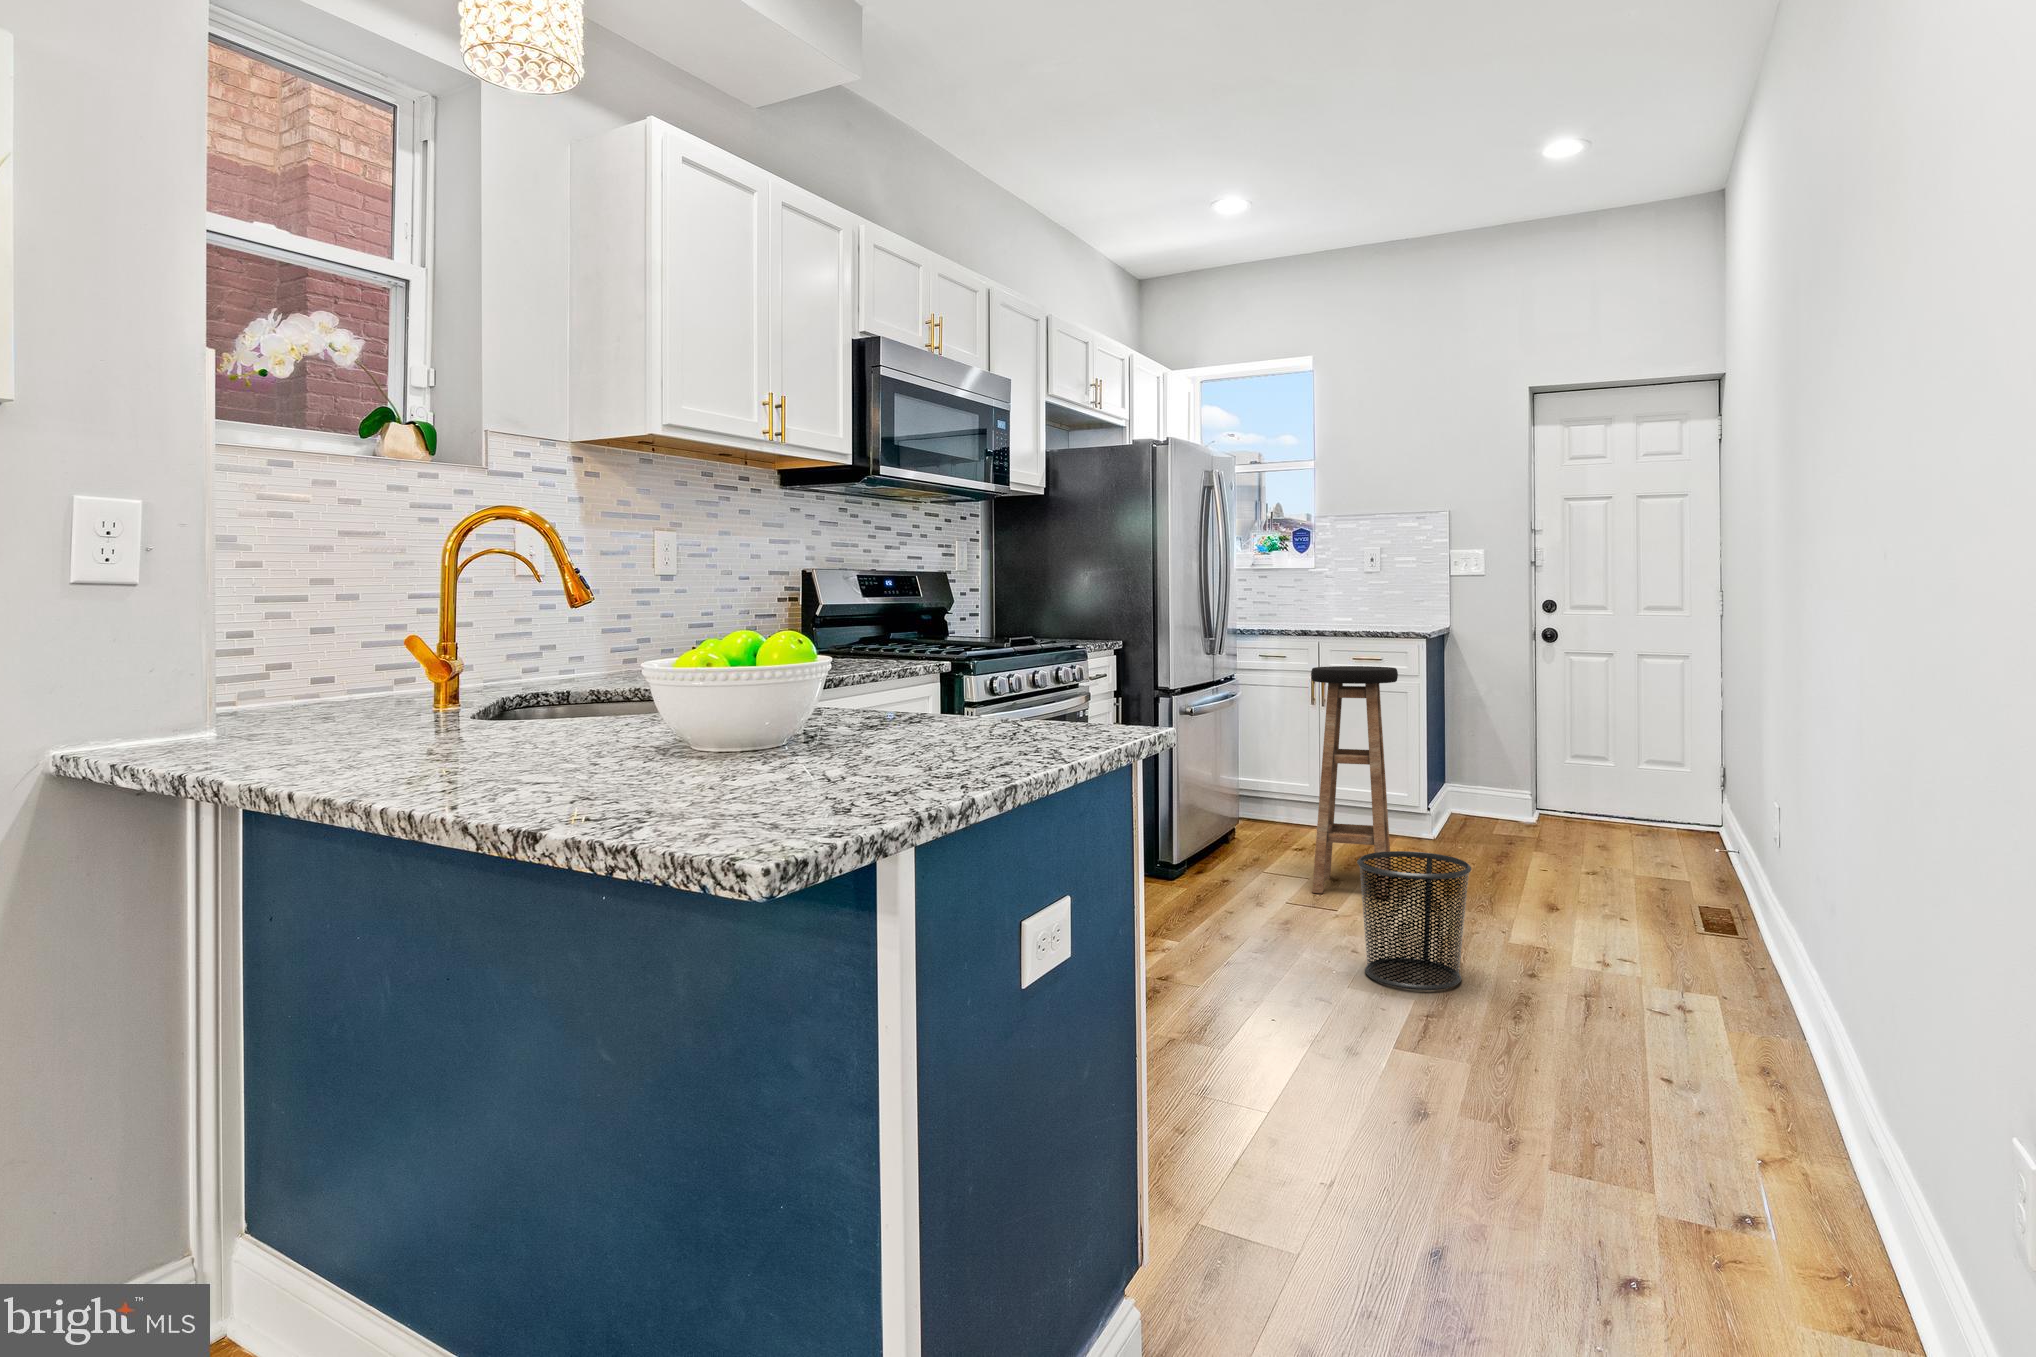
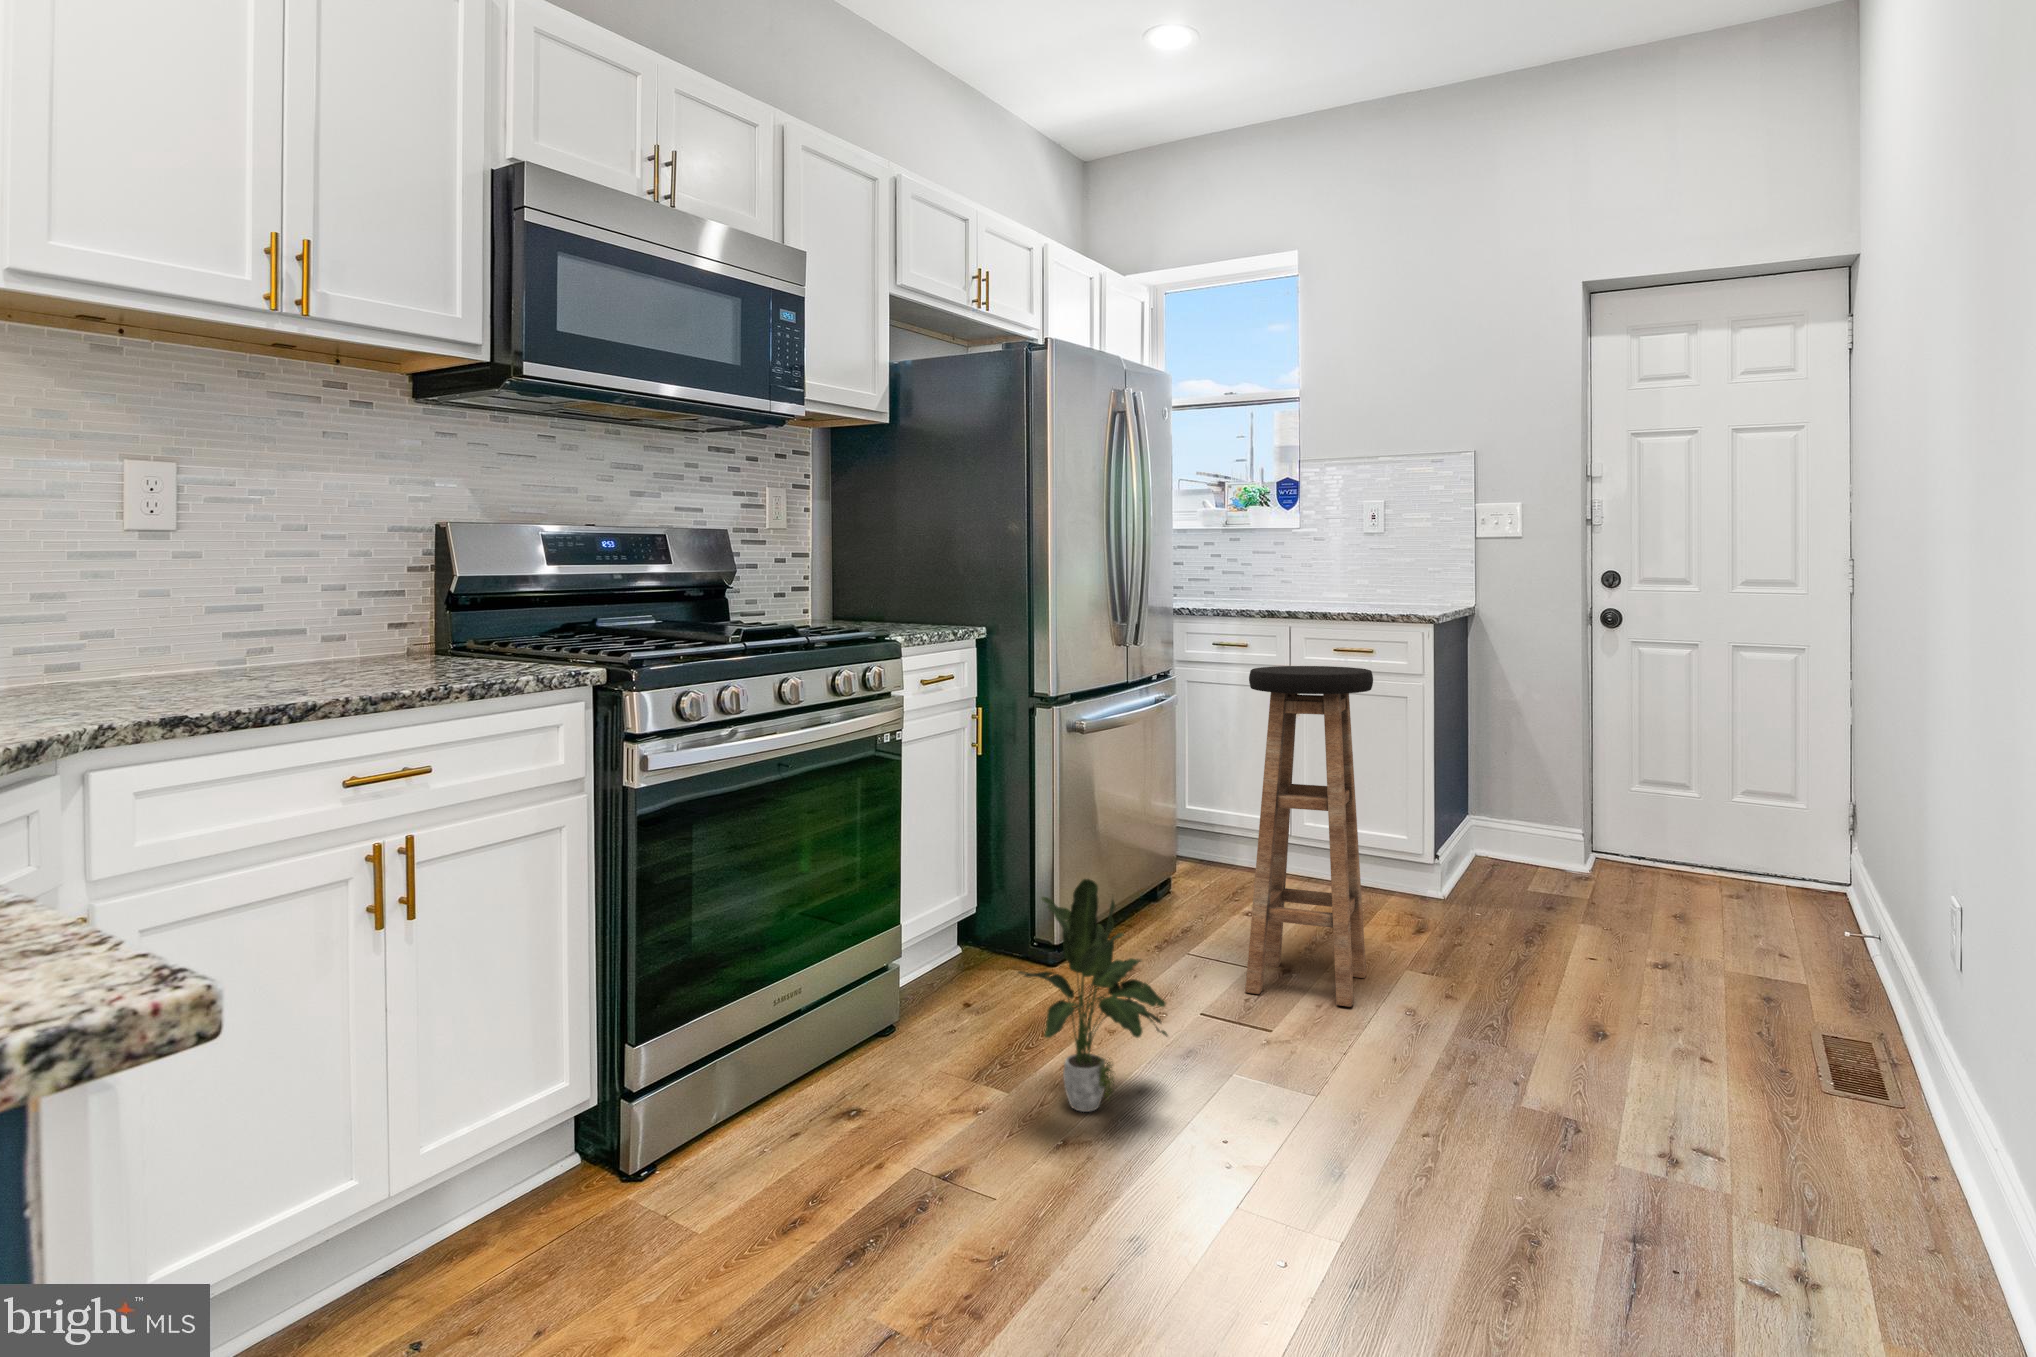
potted plant: none [1193,800,1290,951] -> present [1018,879,1168,1112]
waste bin: present [1357,851,1472,990] -> none [1264,970,1447,1216]

